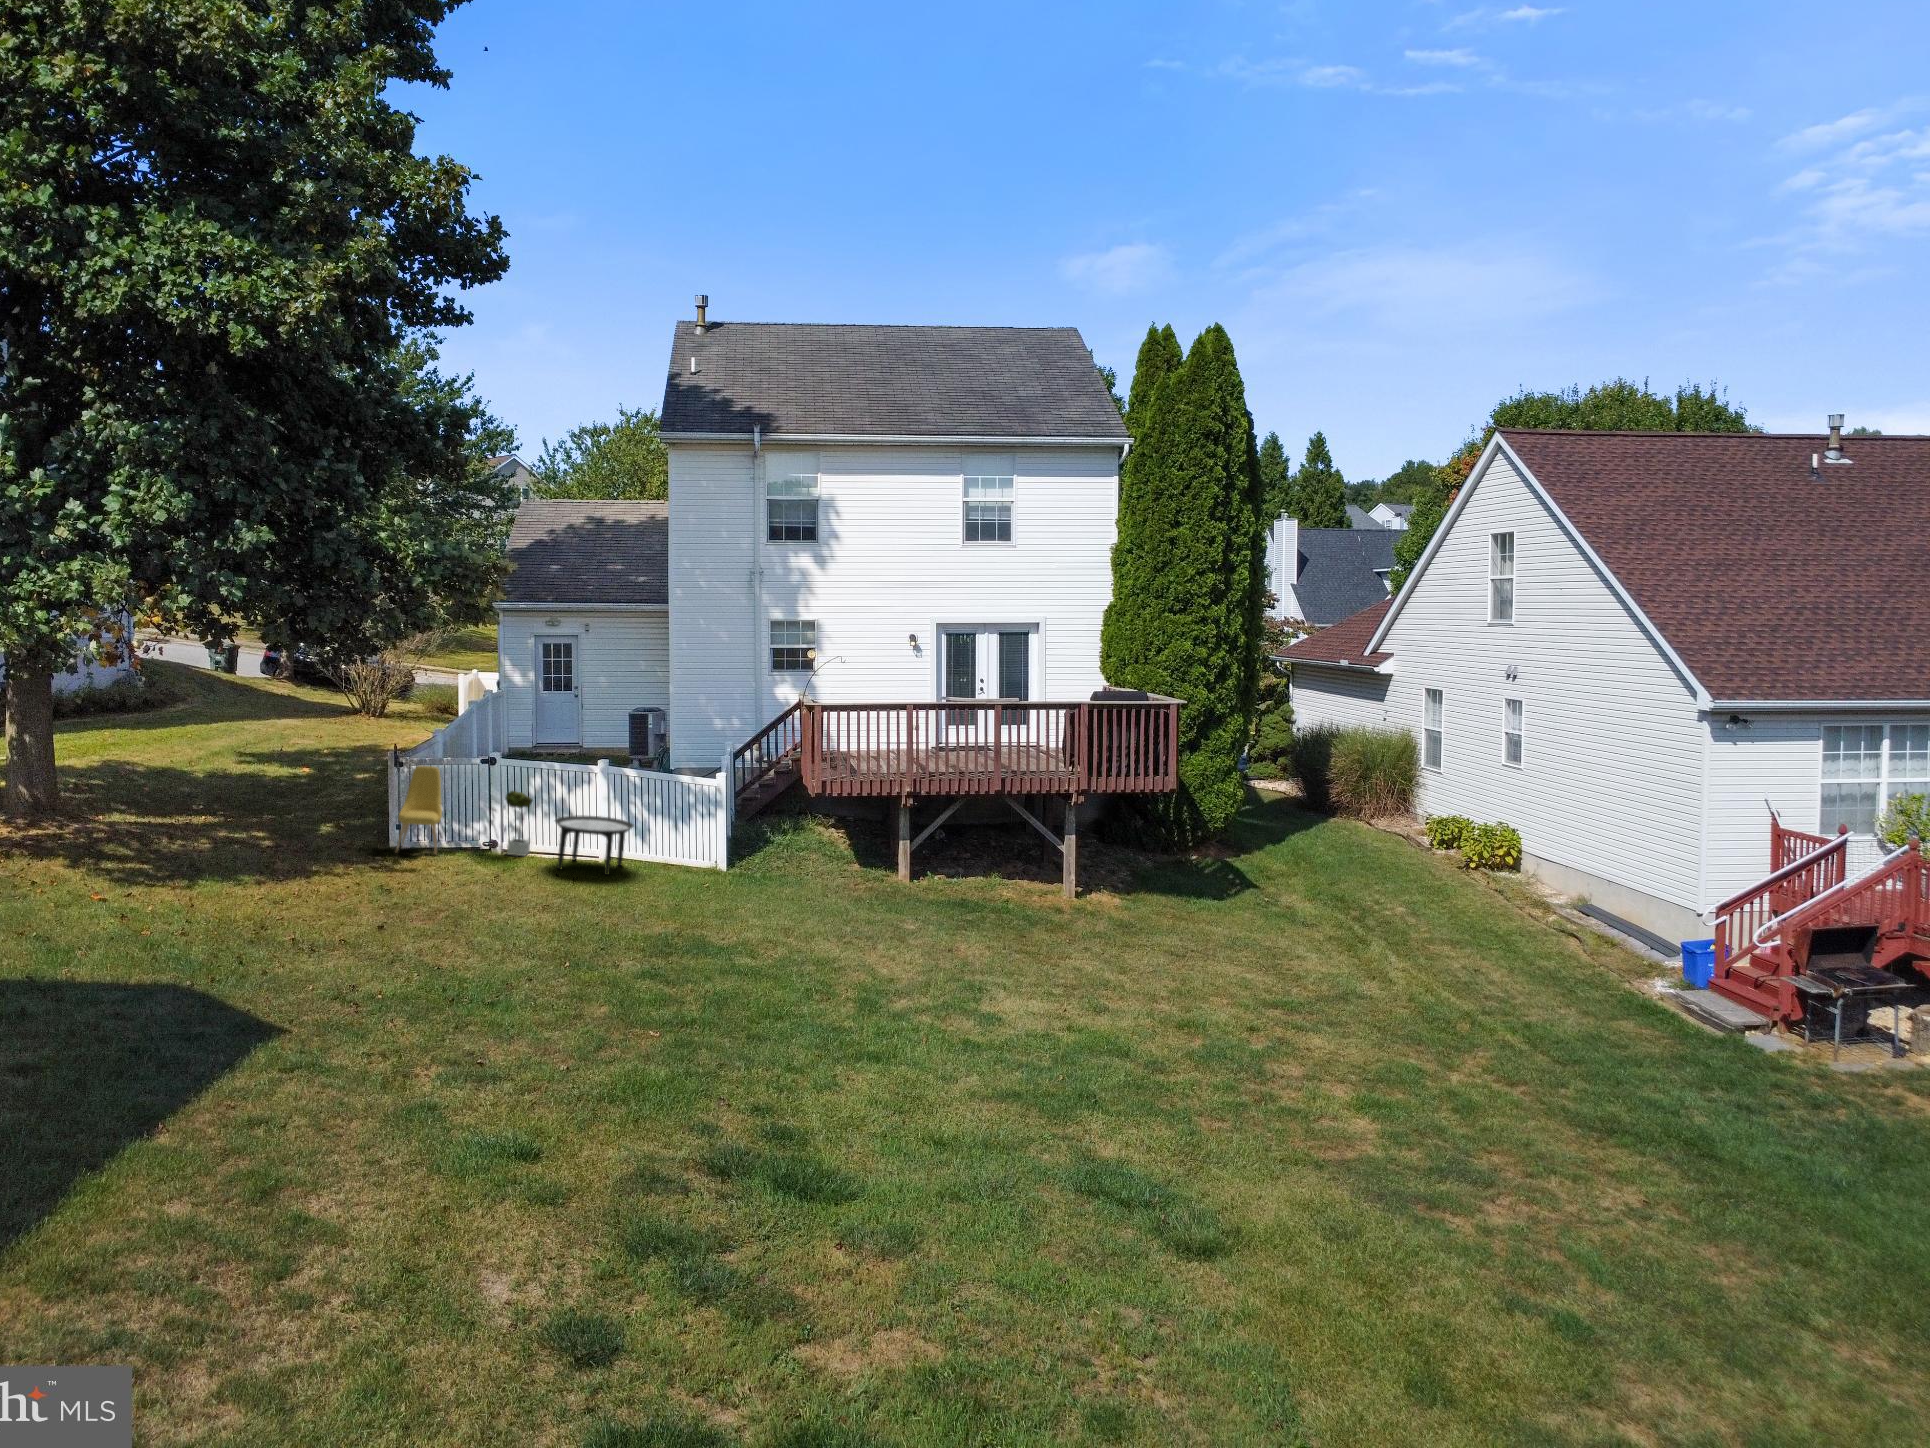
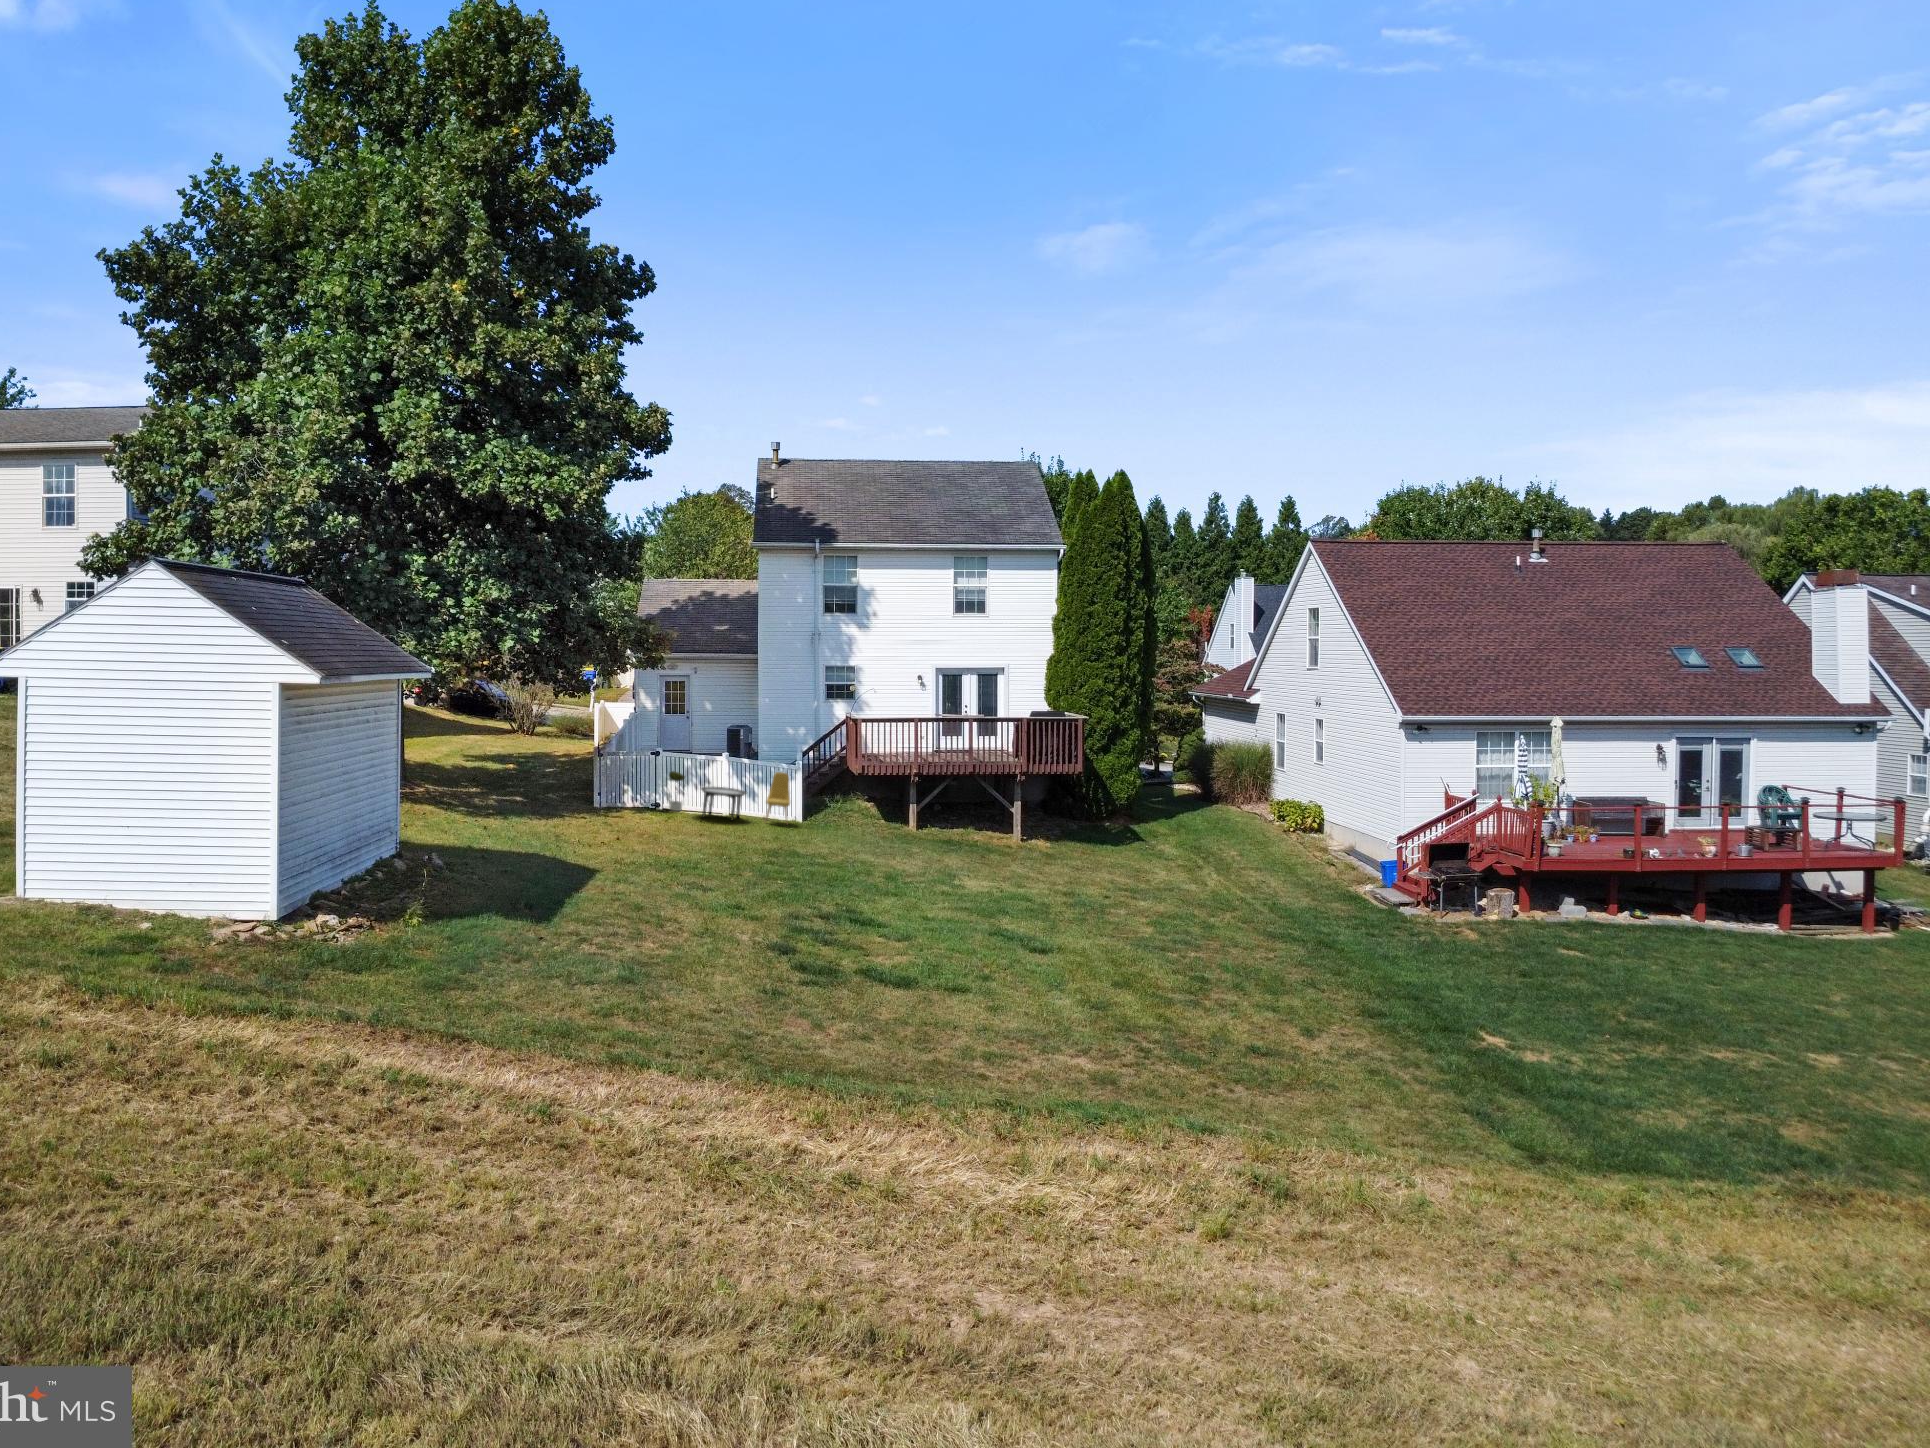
chair: present [396,766,442,854] -> present [766,772,790,824]

